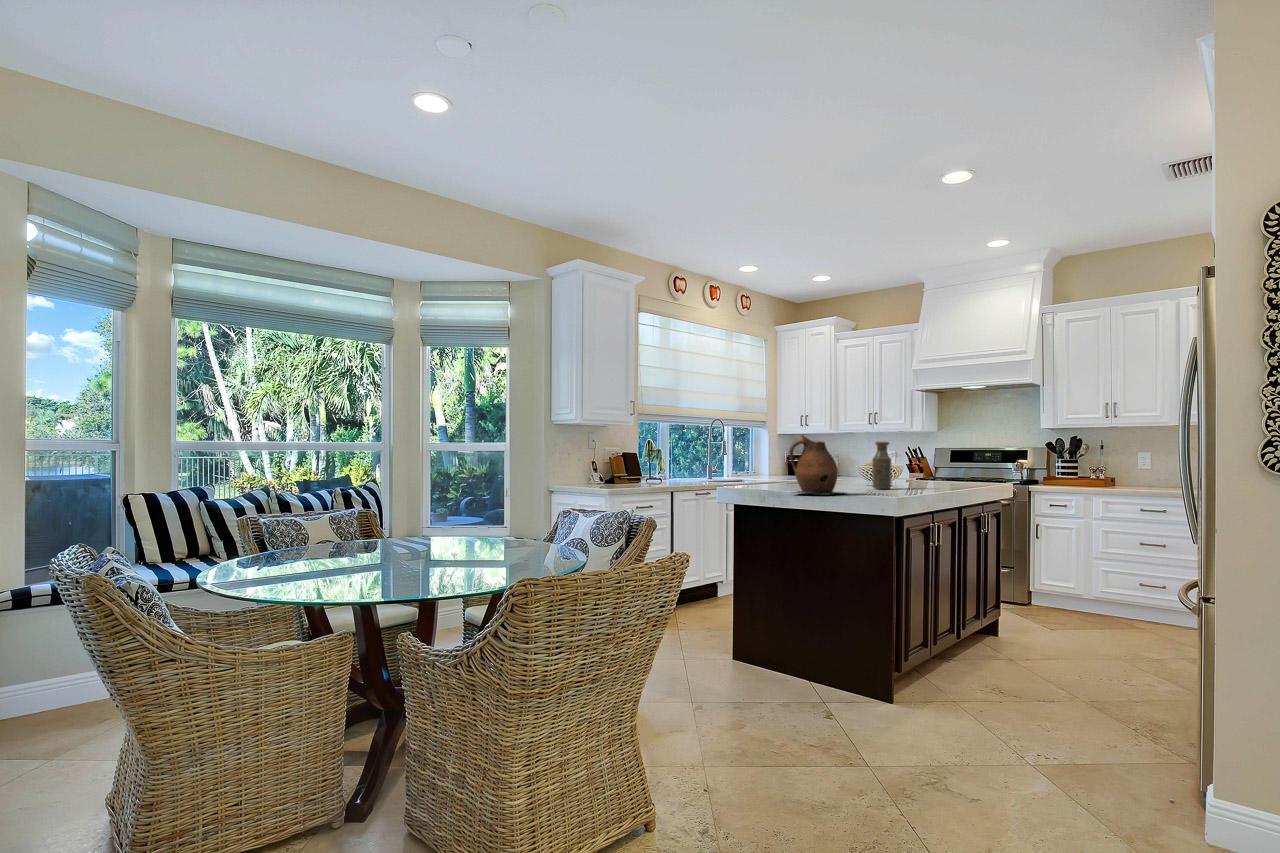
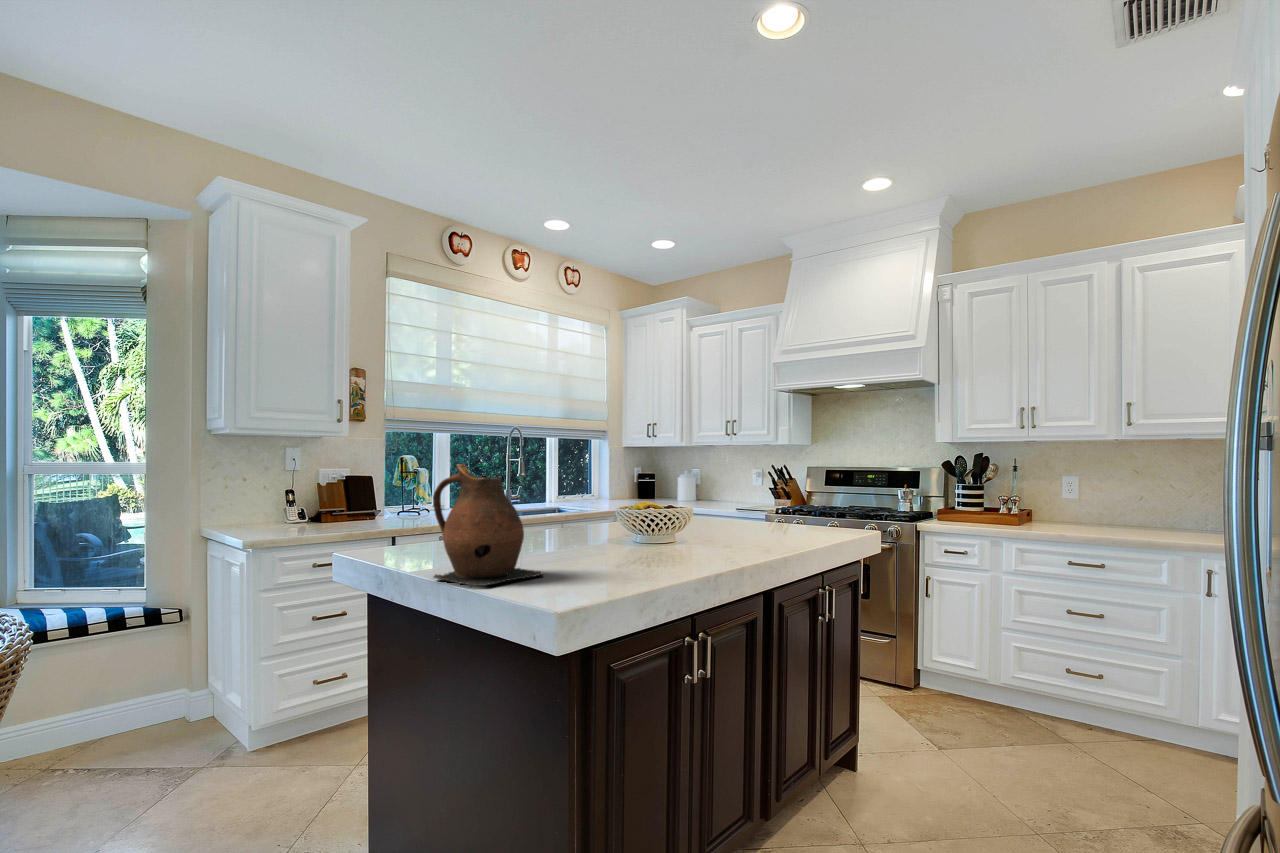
bottle: present [872,441,892,489] -> none [635,471,666,553]

